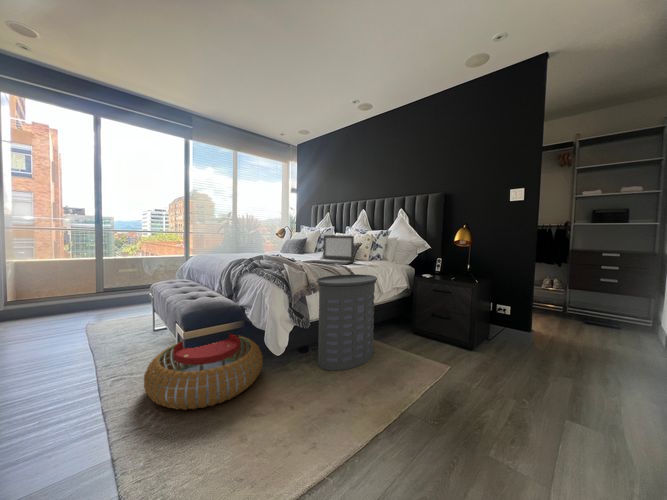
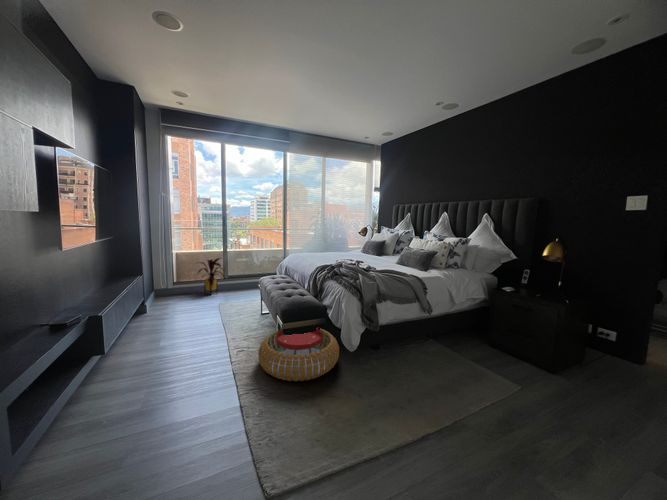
laptop: present [313,235,354,265] -> none [387,243,428,275]
house plant: none [43,265,100,316] -> present [198,258,225,293]
laundry hamper: present [317,274,377,371] -> none [385,286,445,372]

